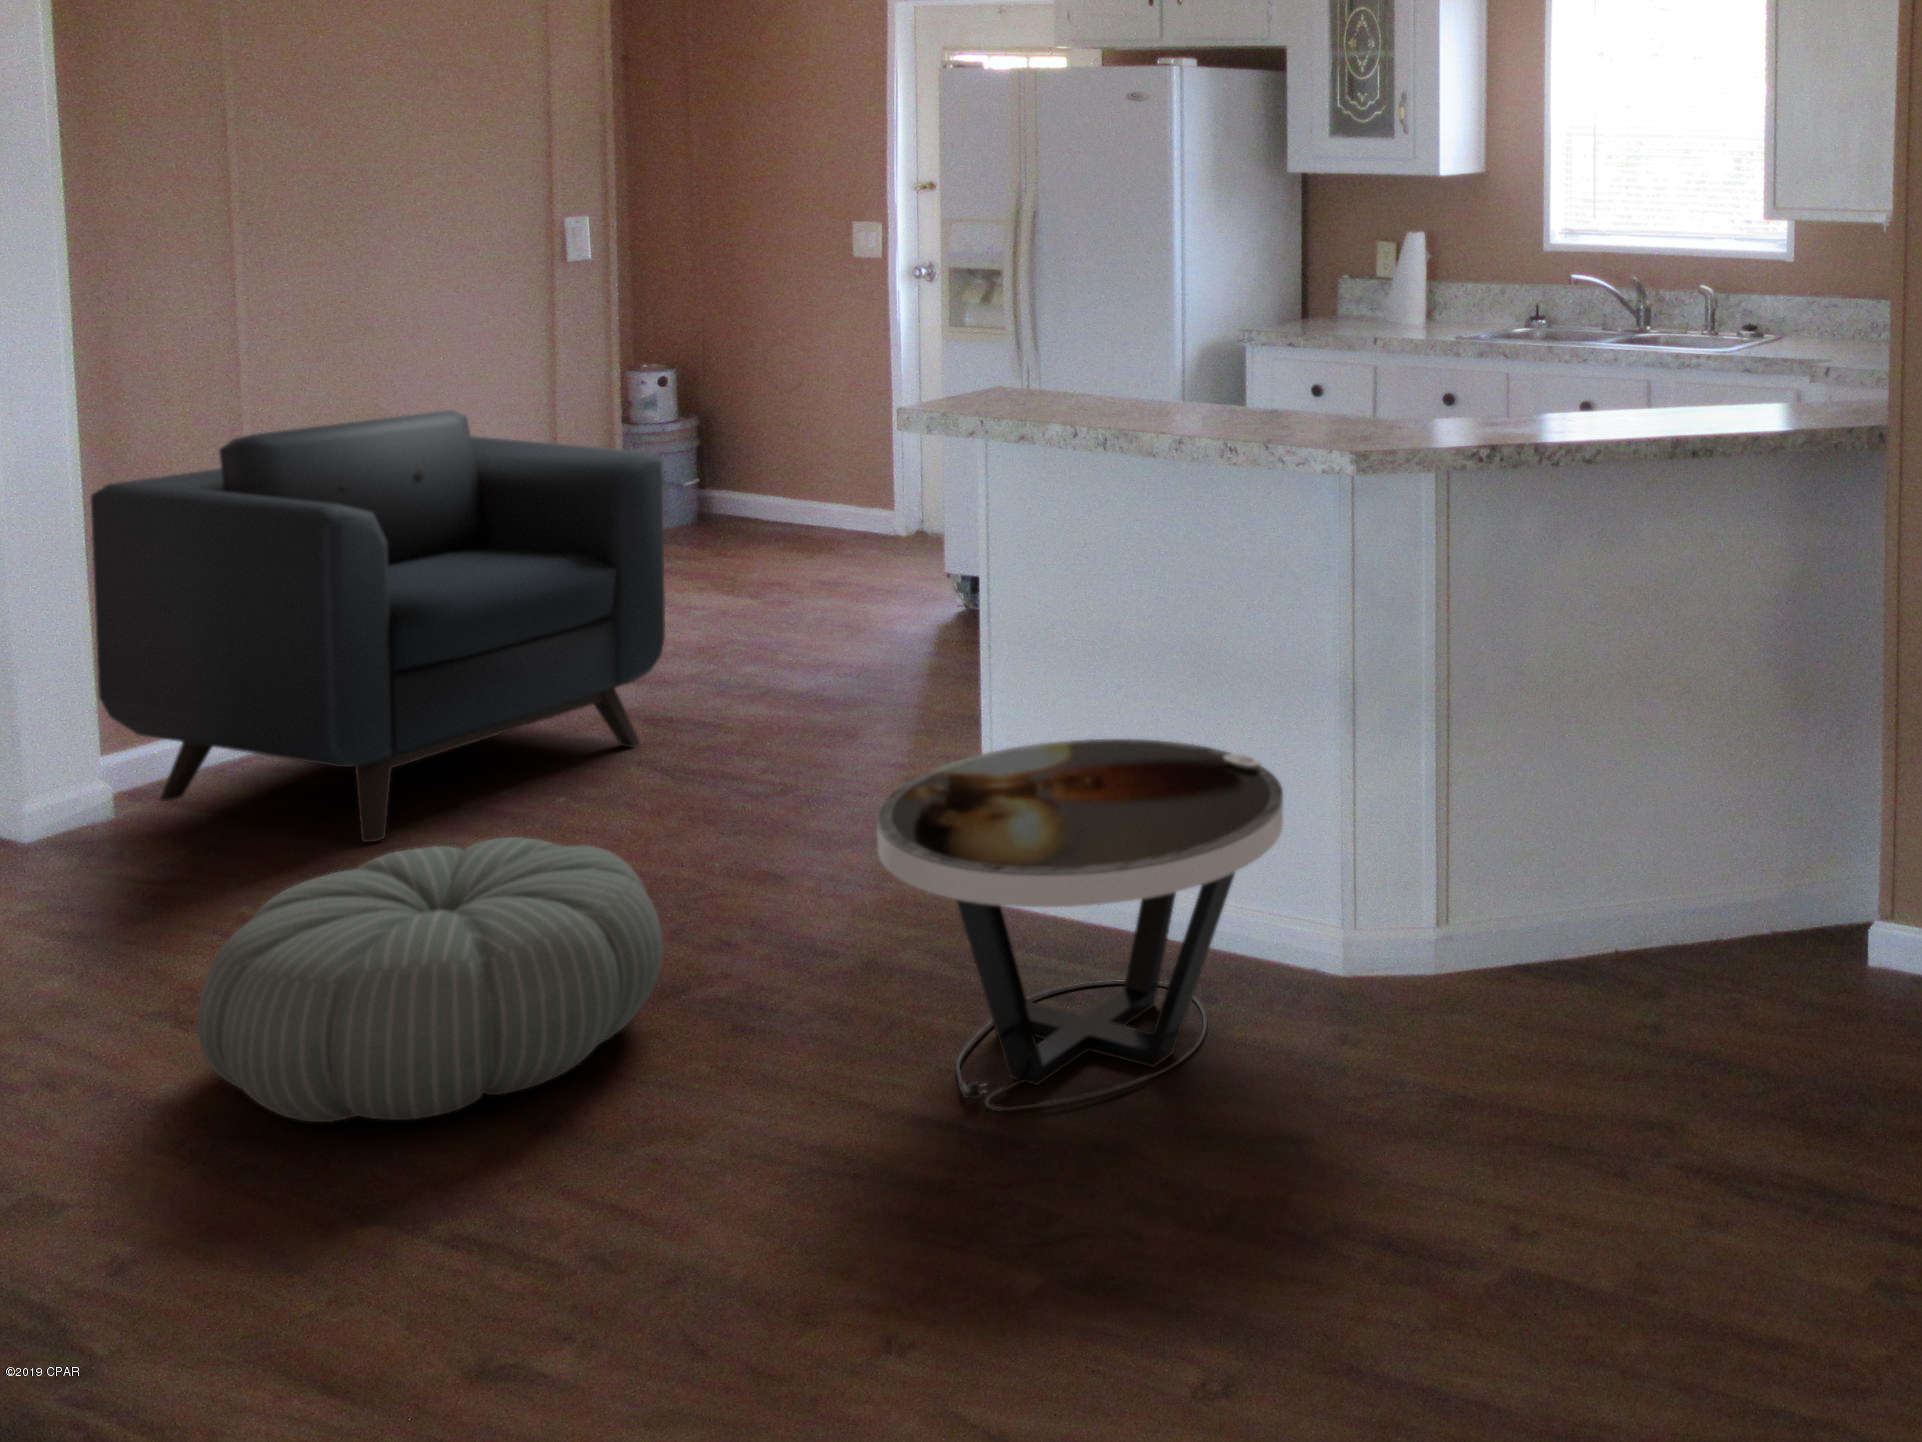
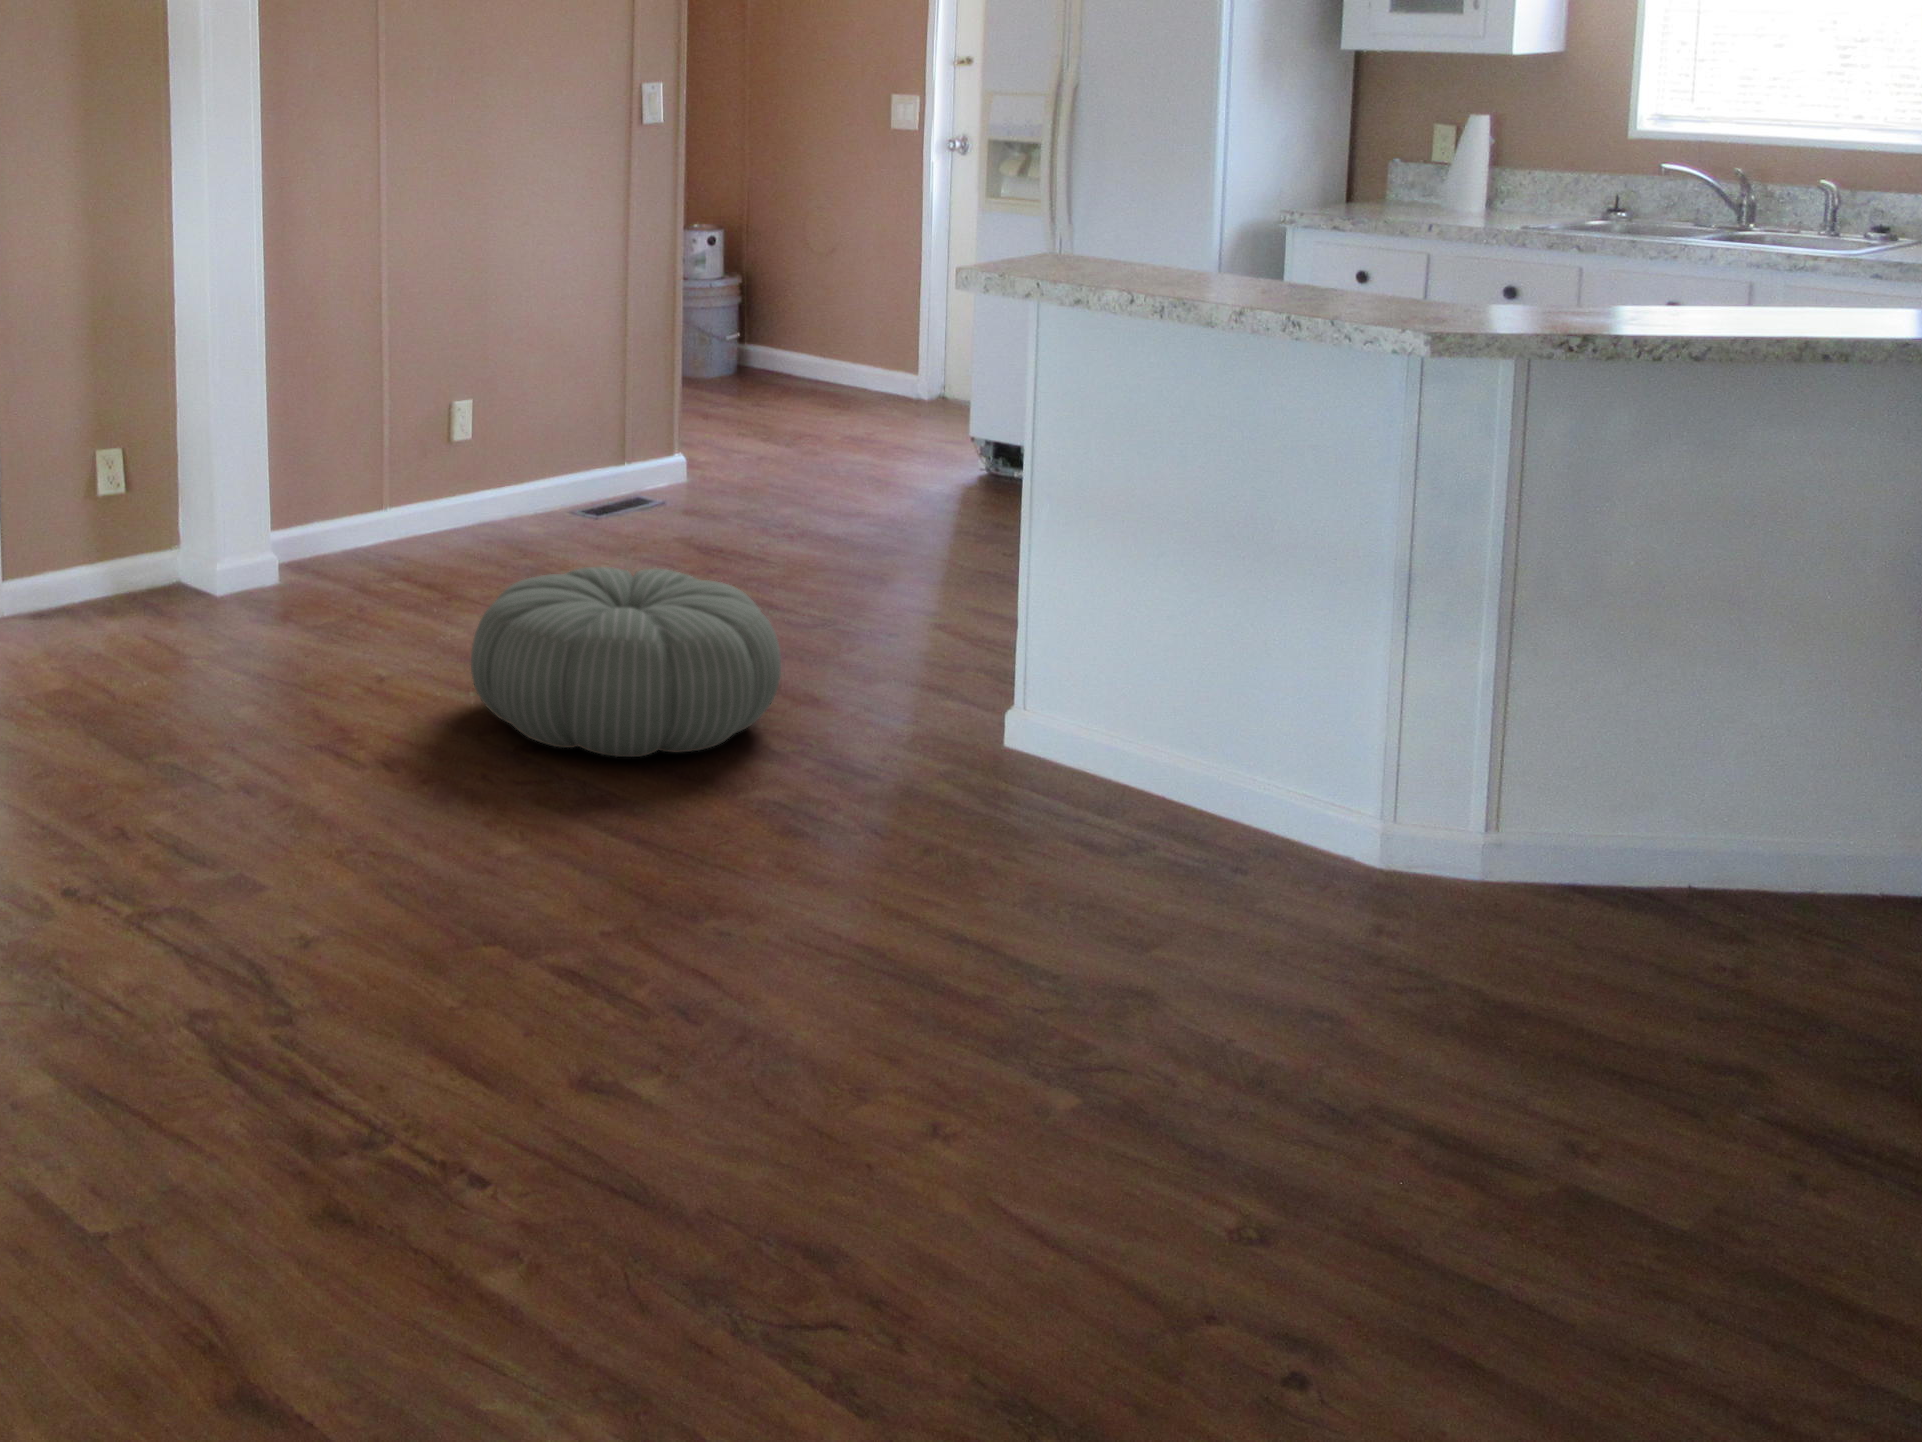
armchair: present [91,410,665,842] -> none [352,241,752,578]
side table: present [877,739,1283,1111] -> none [963,547,1323,838]

